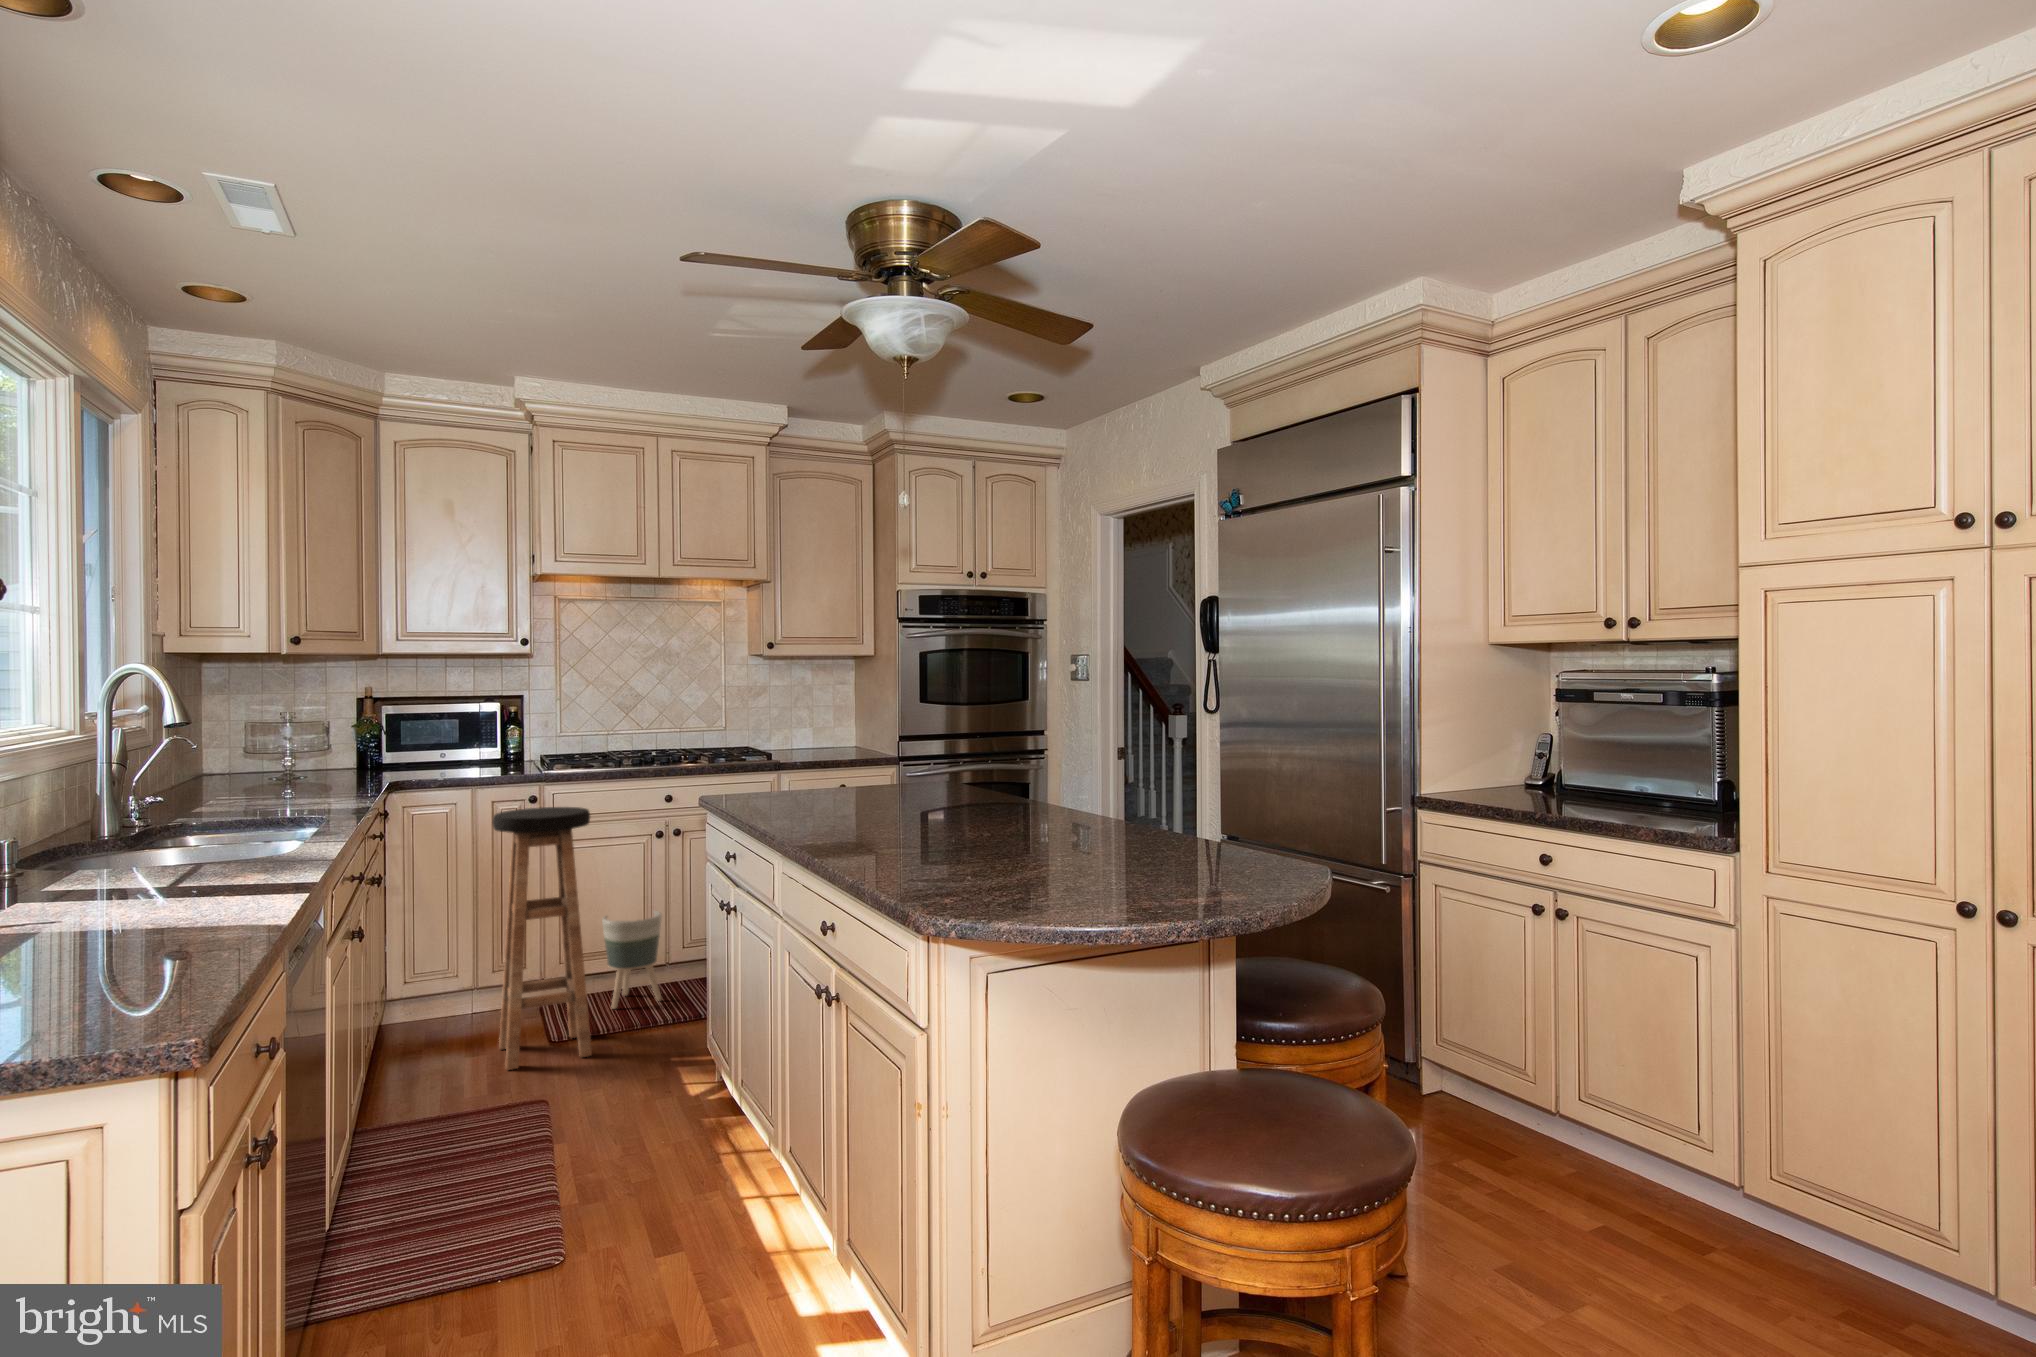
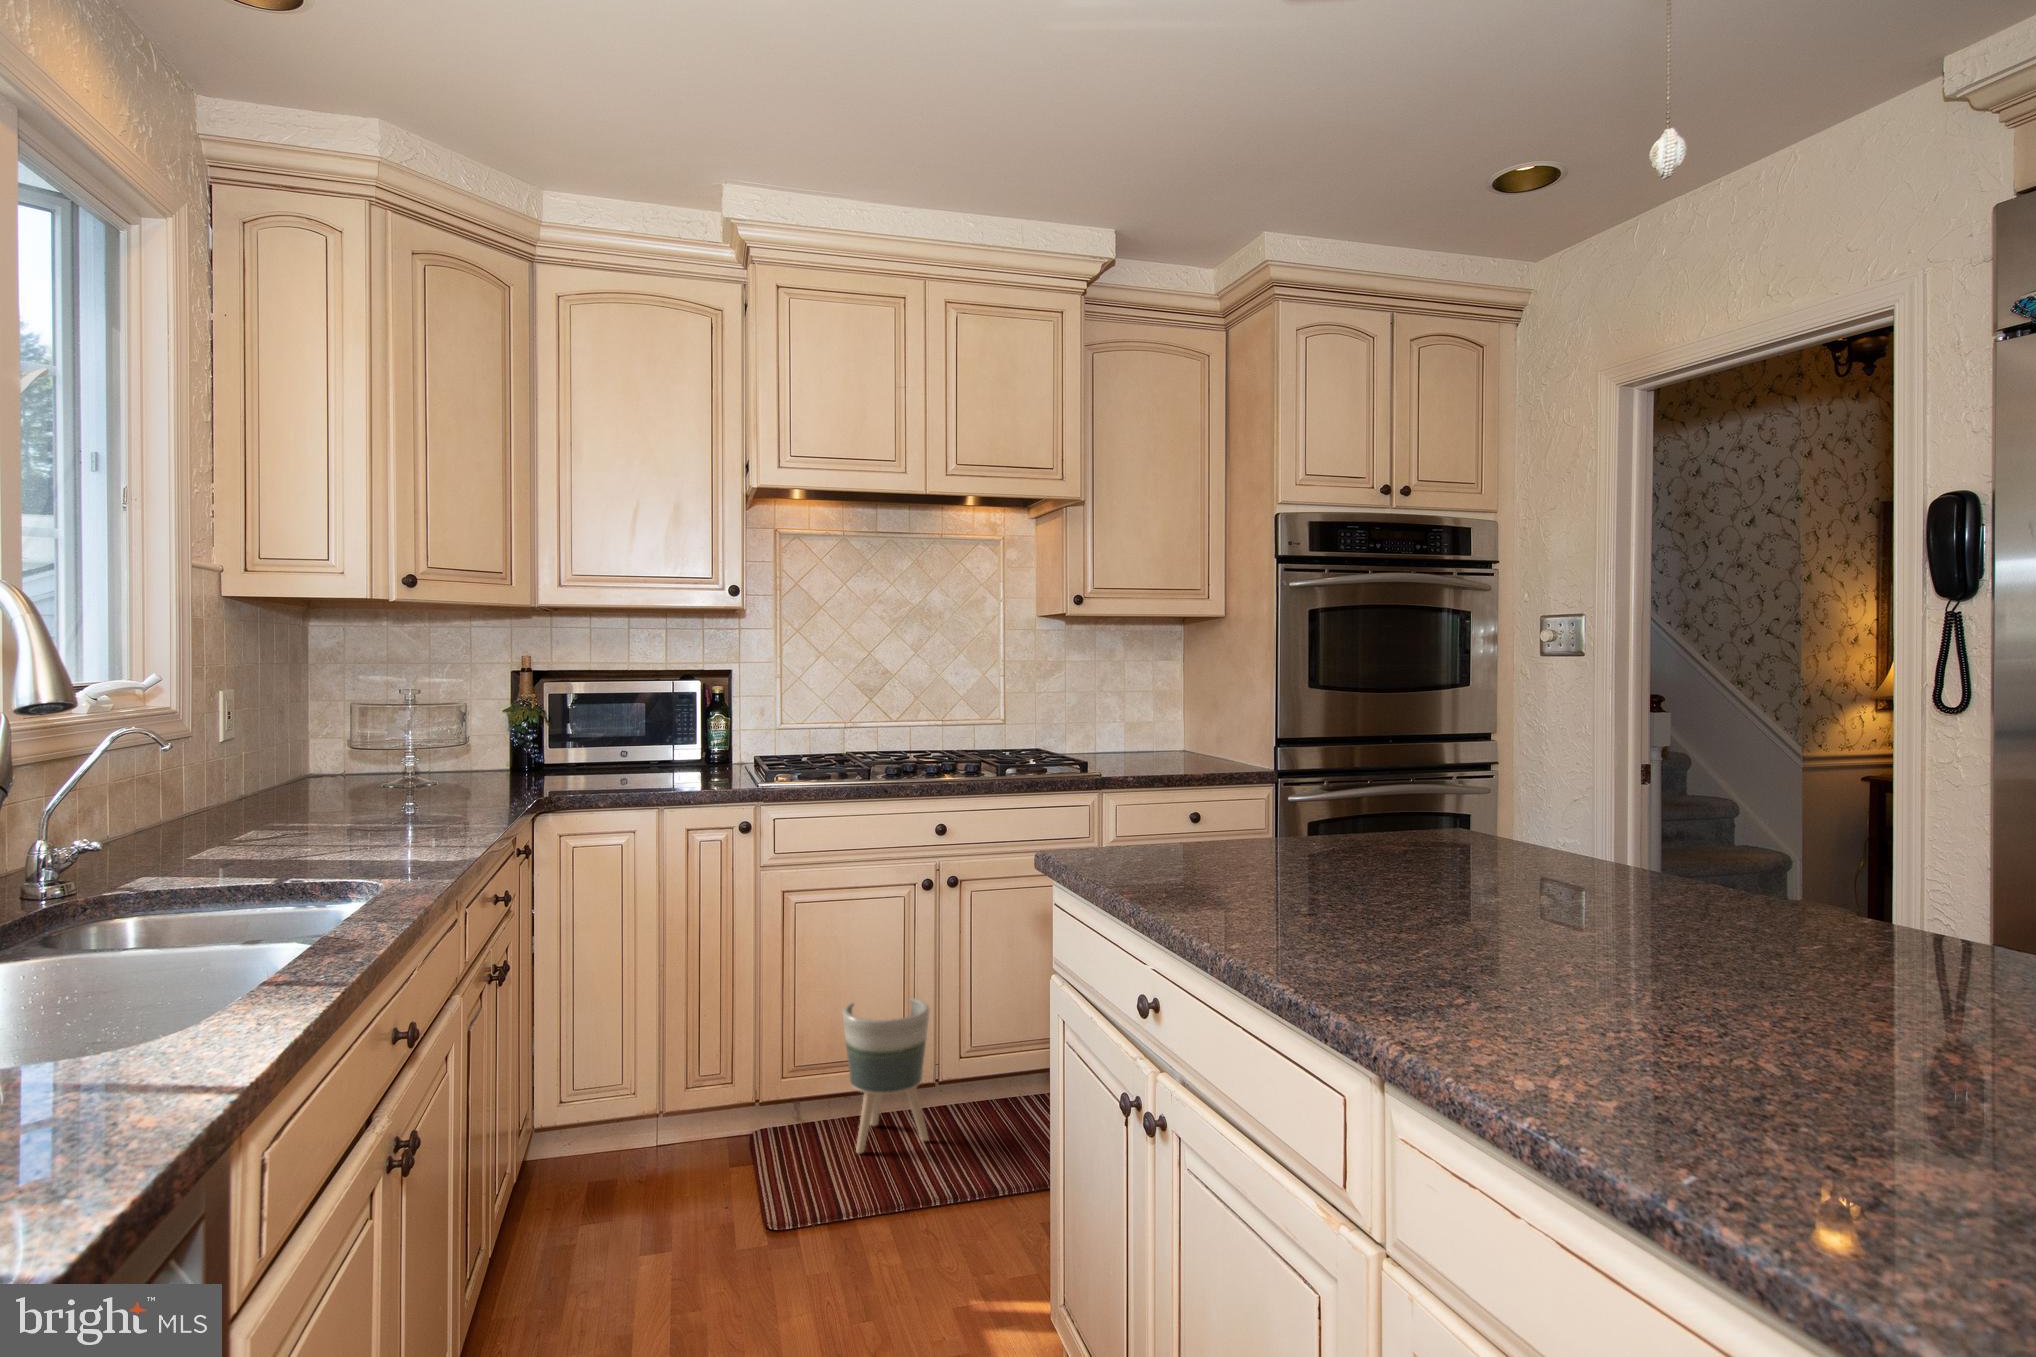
bar stool: present [492,807,592,1070] -> none [682,845,833,1284]

